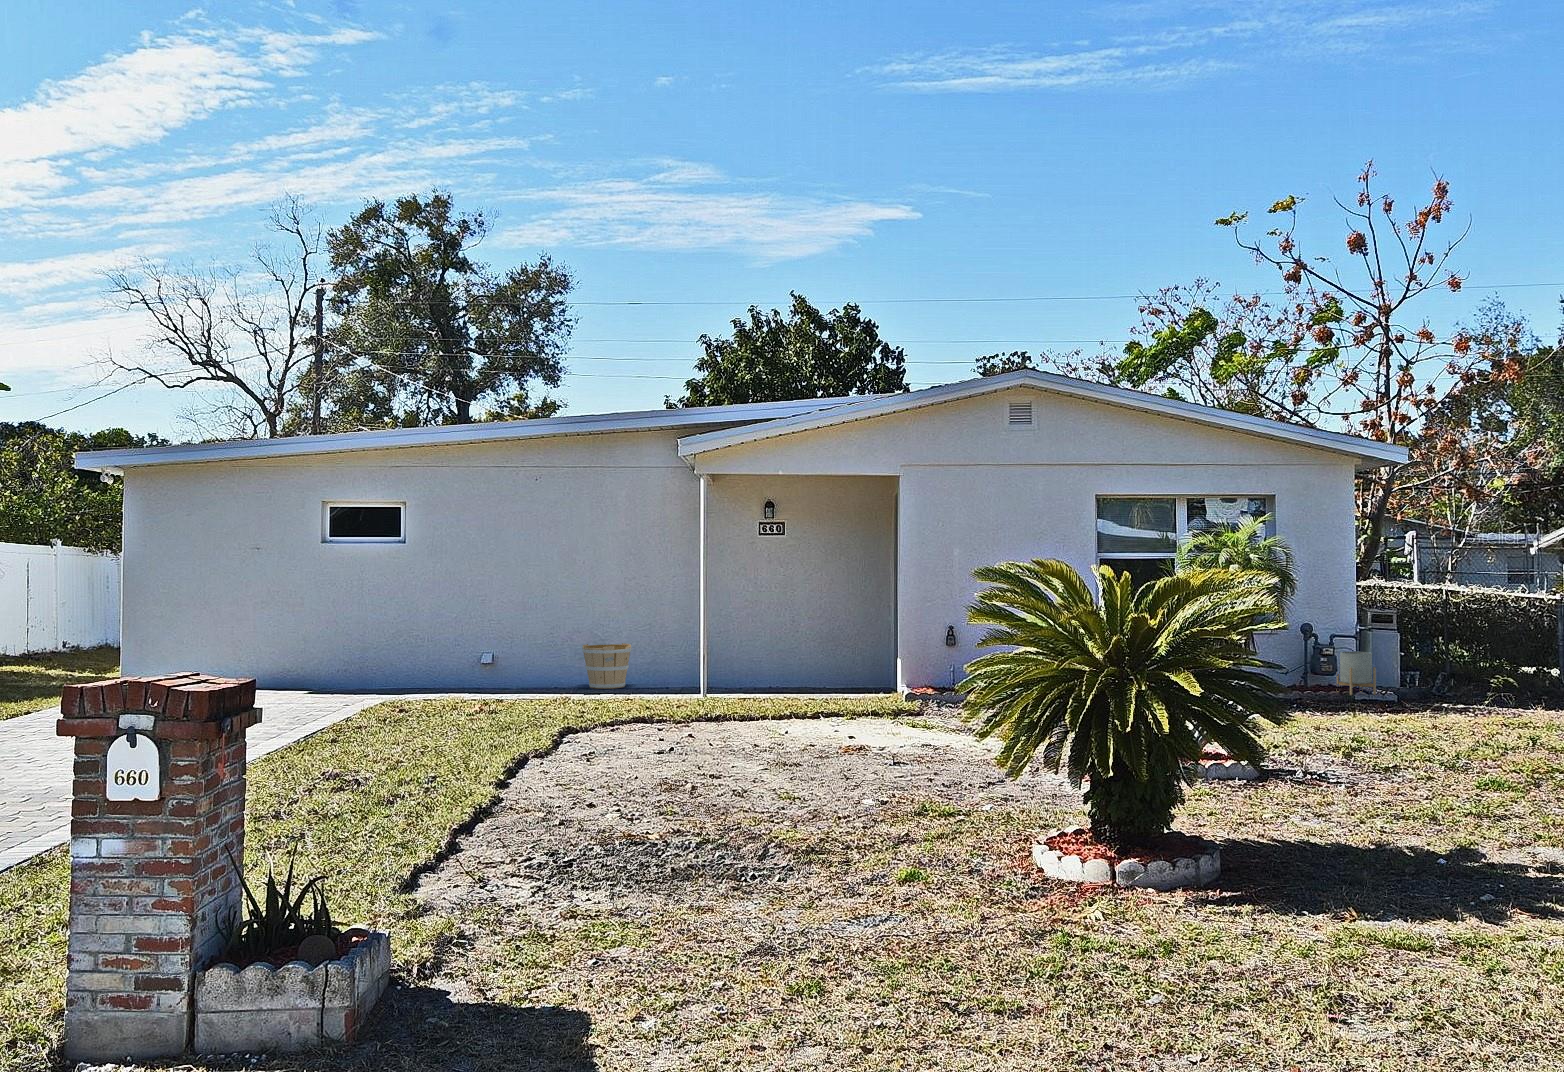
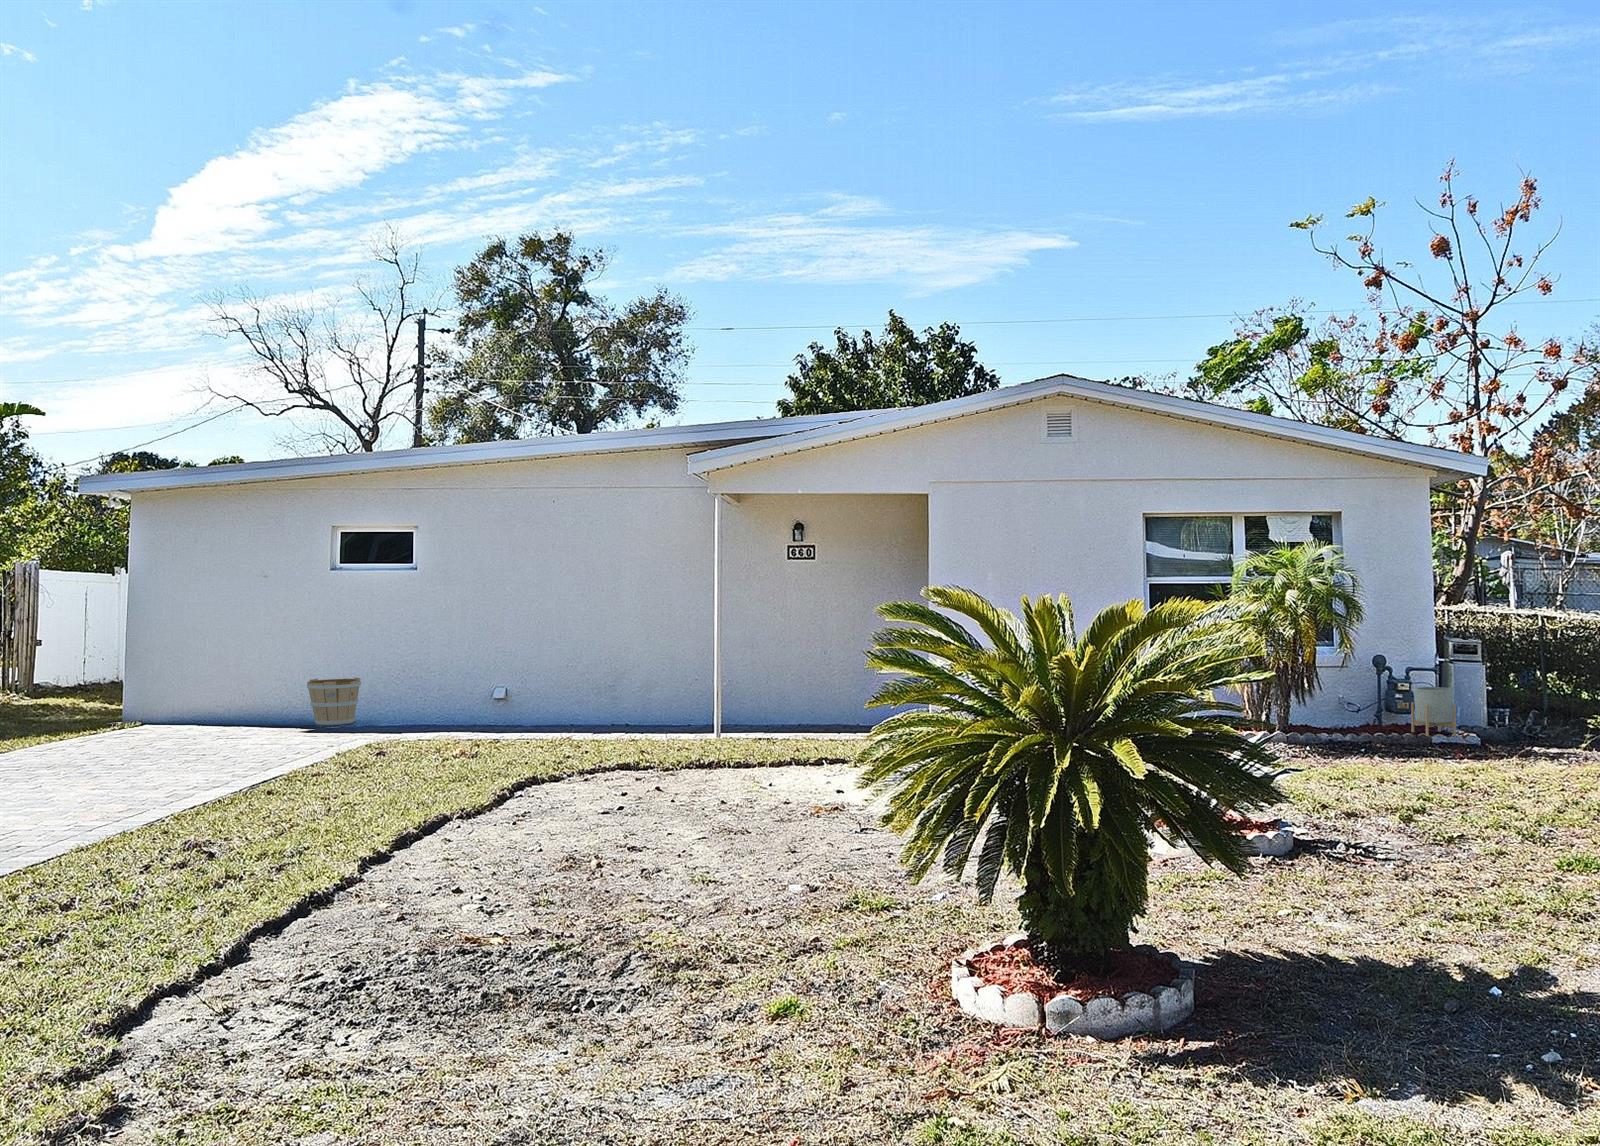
wooden bucket: present [582,643,632,689] -> present [307,678,361,726]

